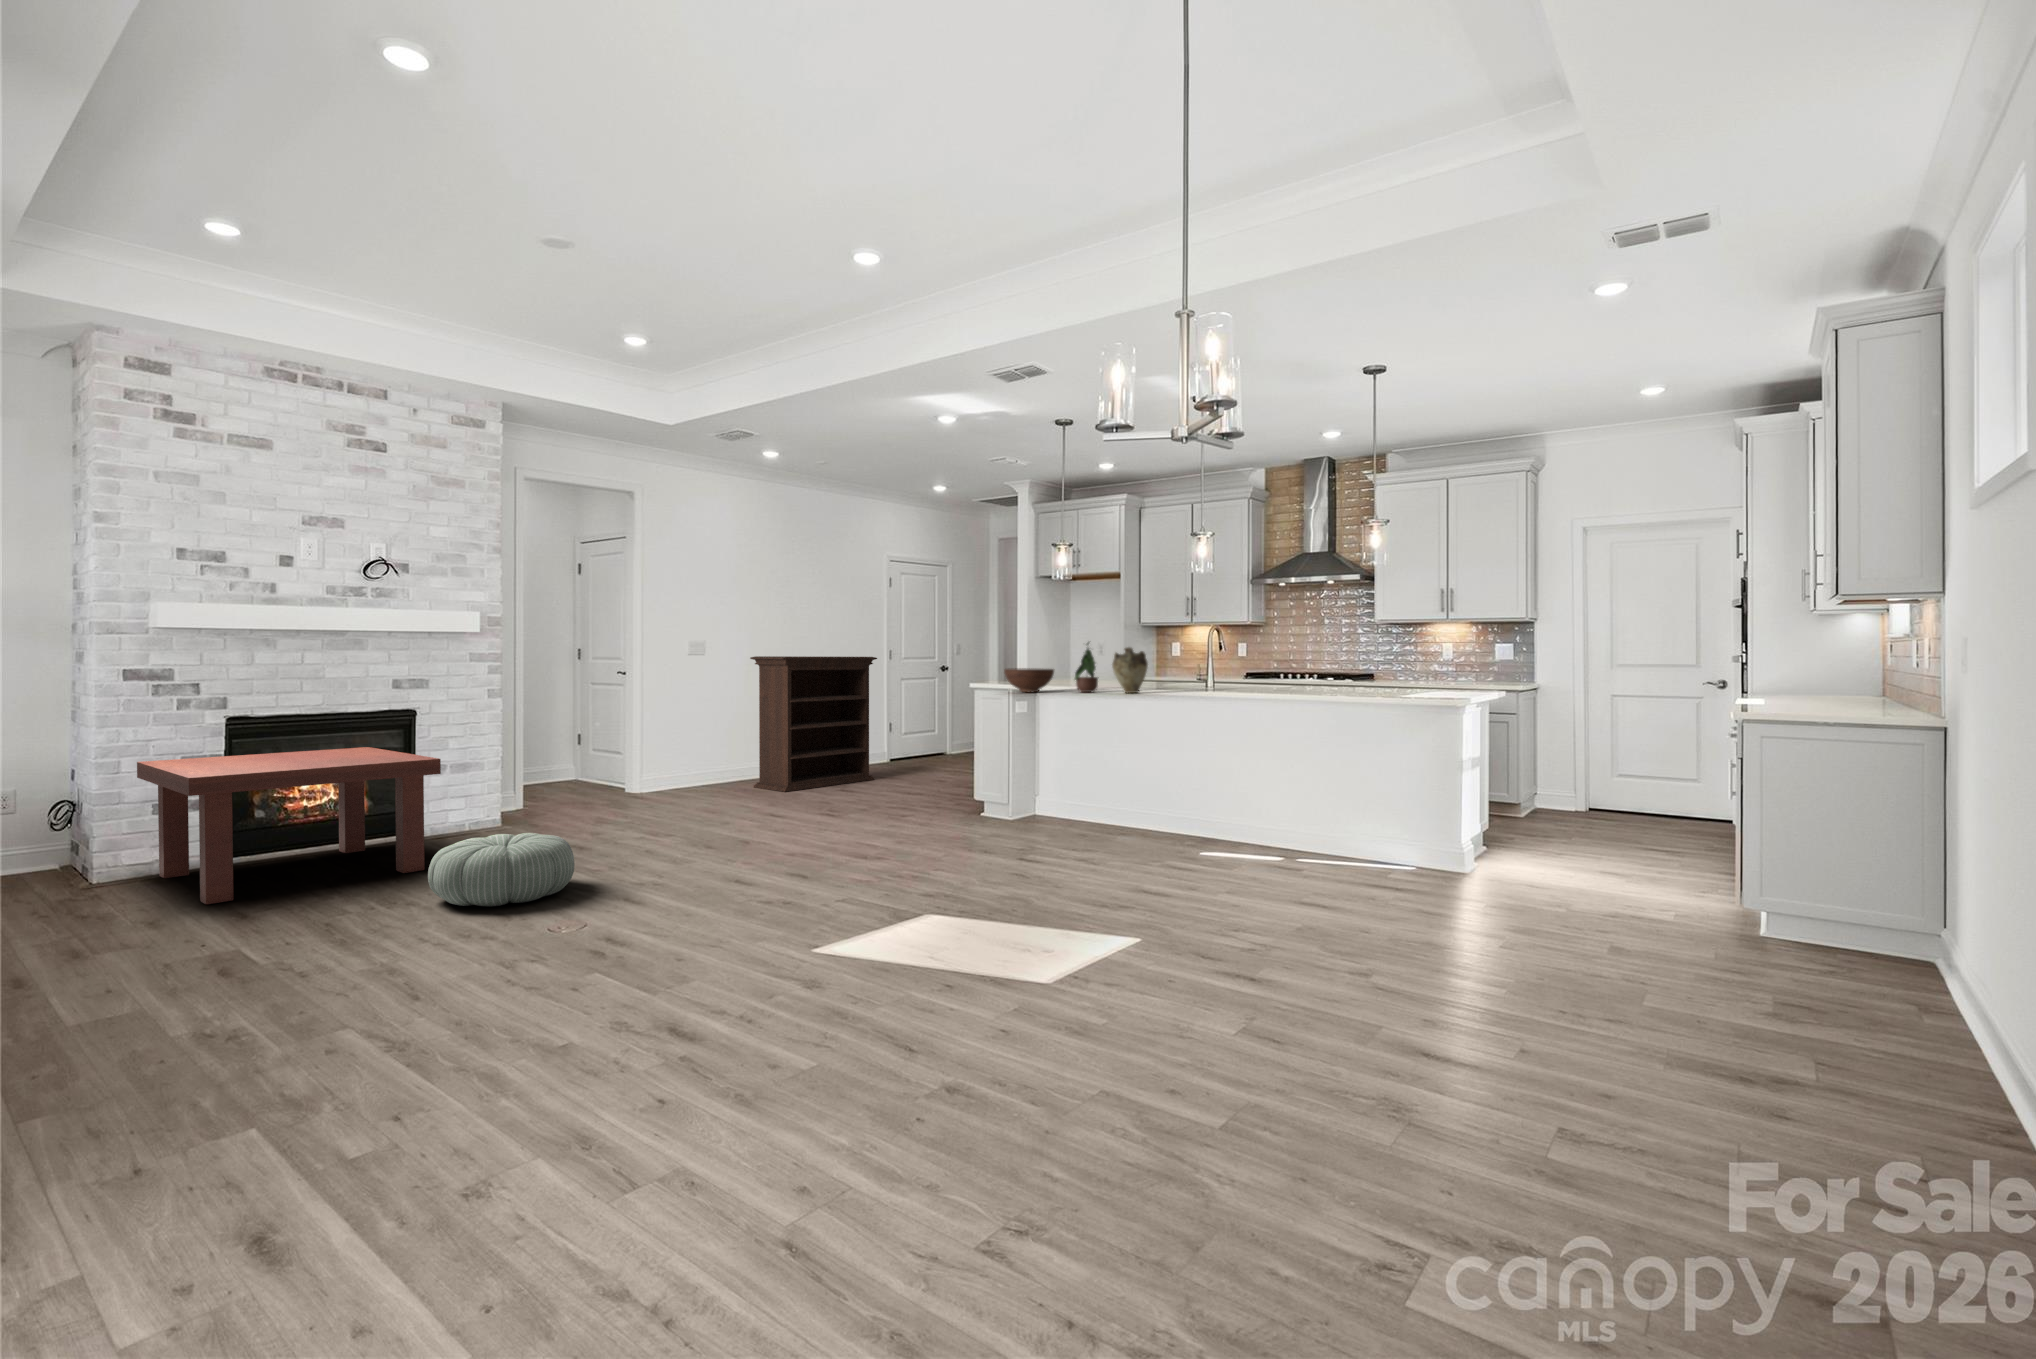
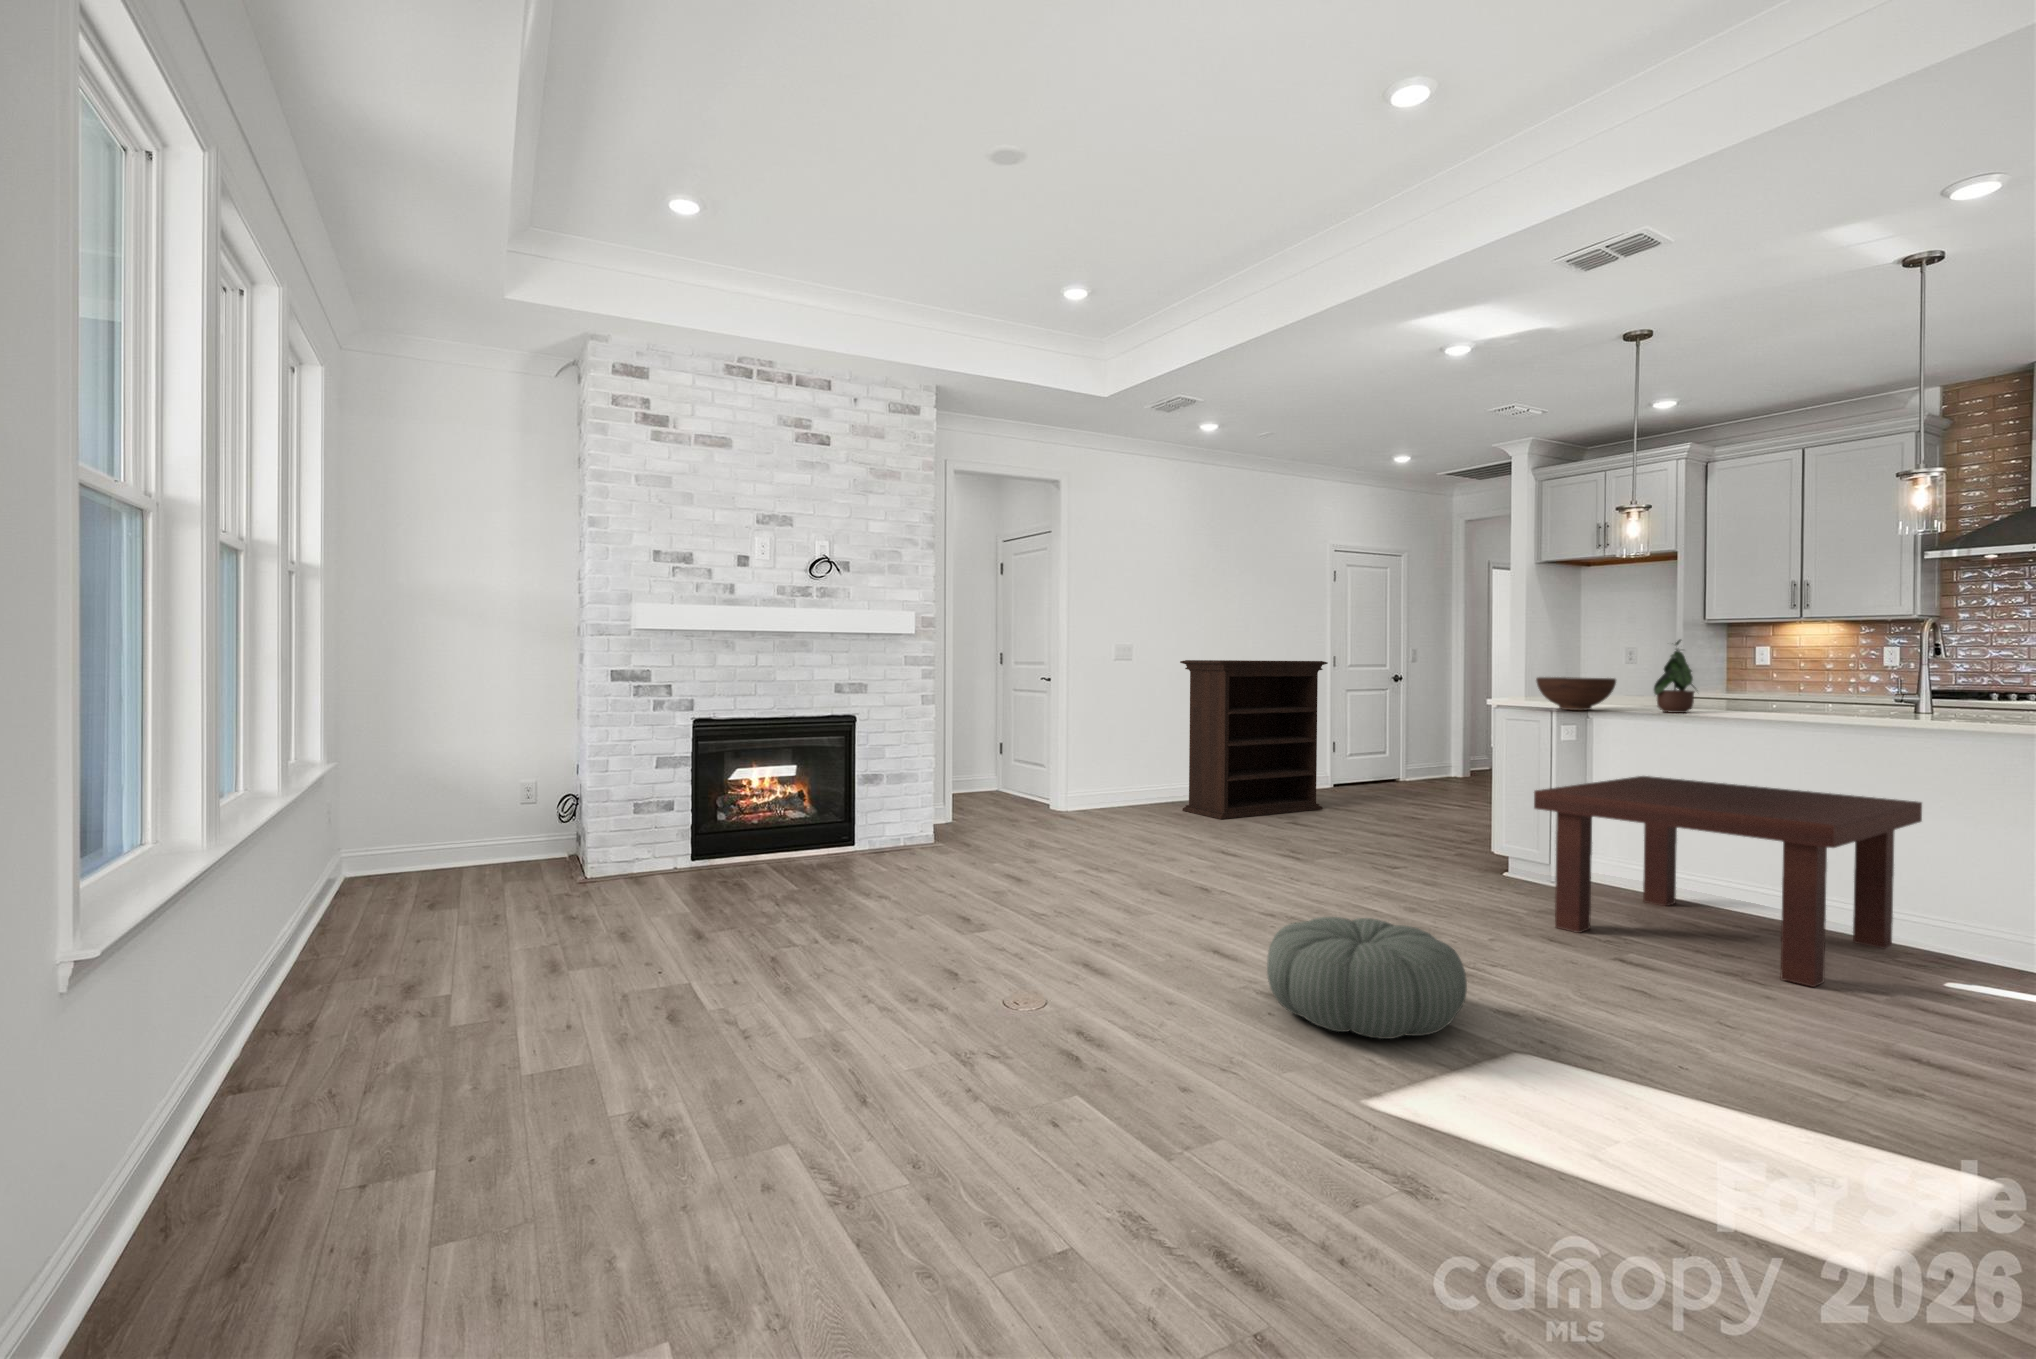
vase: present [1112,647,1148,693] -> none [1727,648,1793,716]
coffee table: present [137,747,441,904] -> present [1534,776,1922,987]
pouf: present [428,833,574,906] -> present [1267,917,1467,1039]

